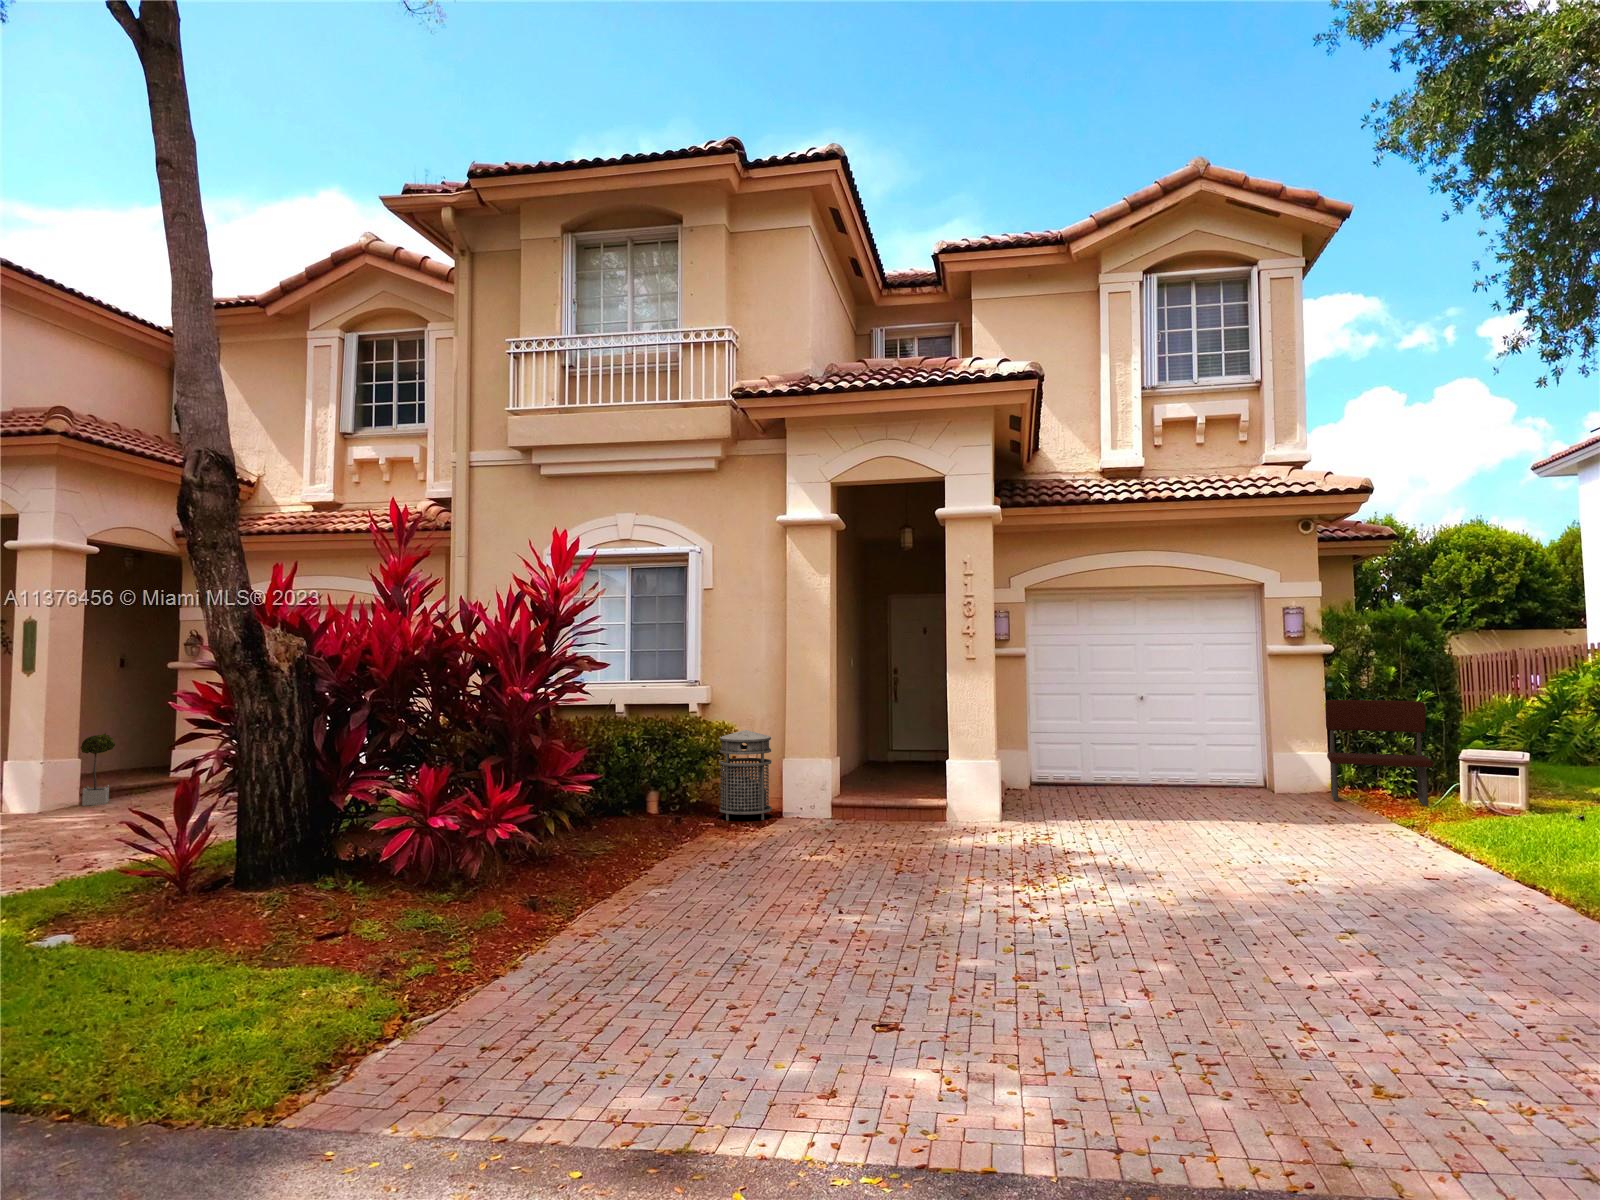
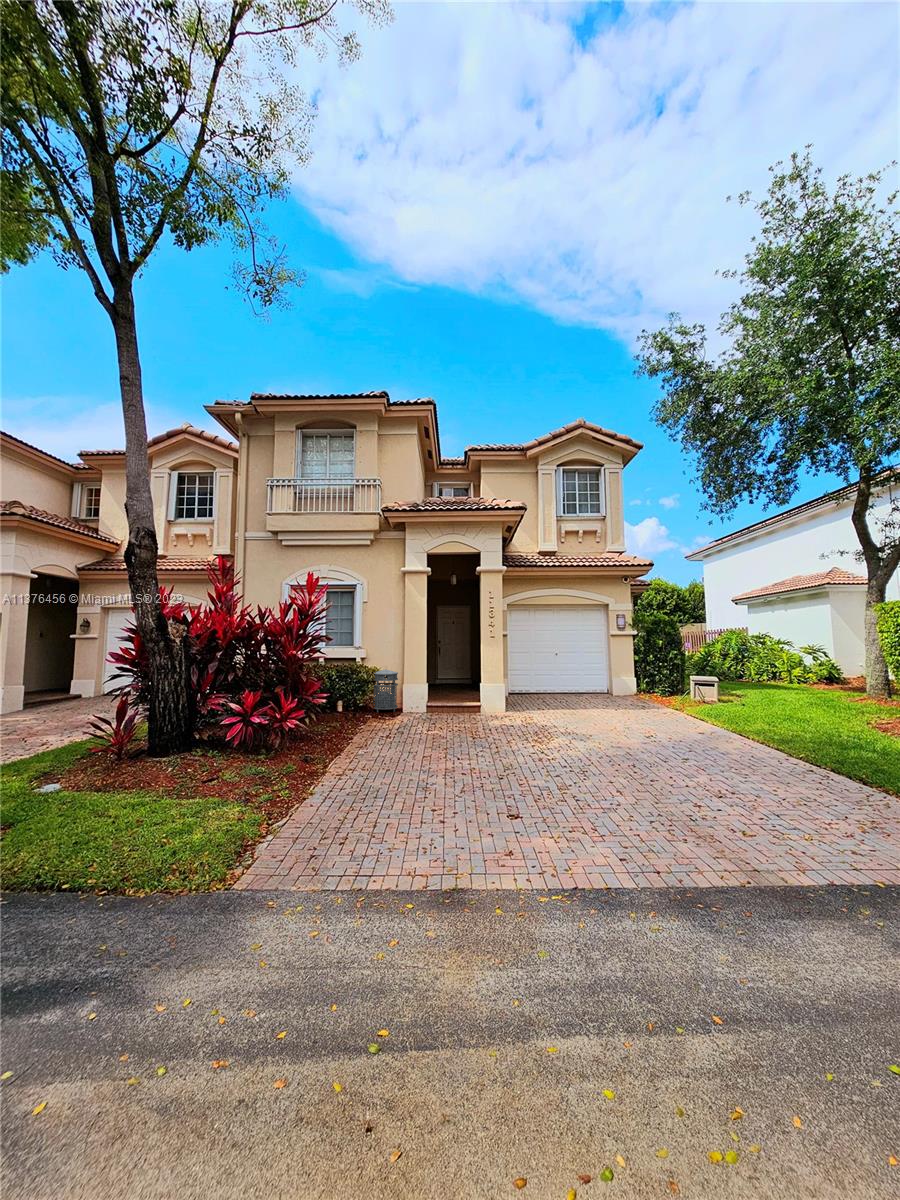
bench: present [1325,700,1433,806] -> none [634,655,678,700]
potted tree: present [81,733,115,806] -> none [23,674,44,713]

